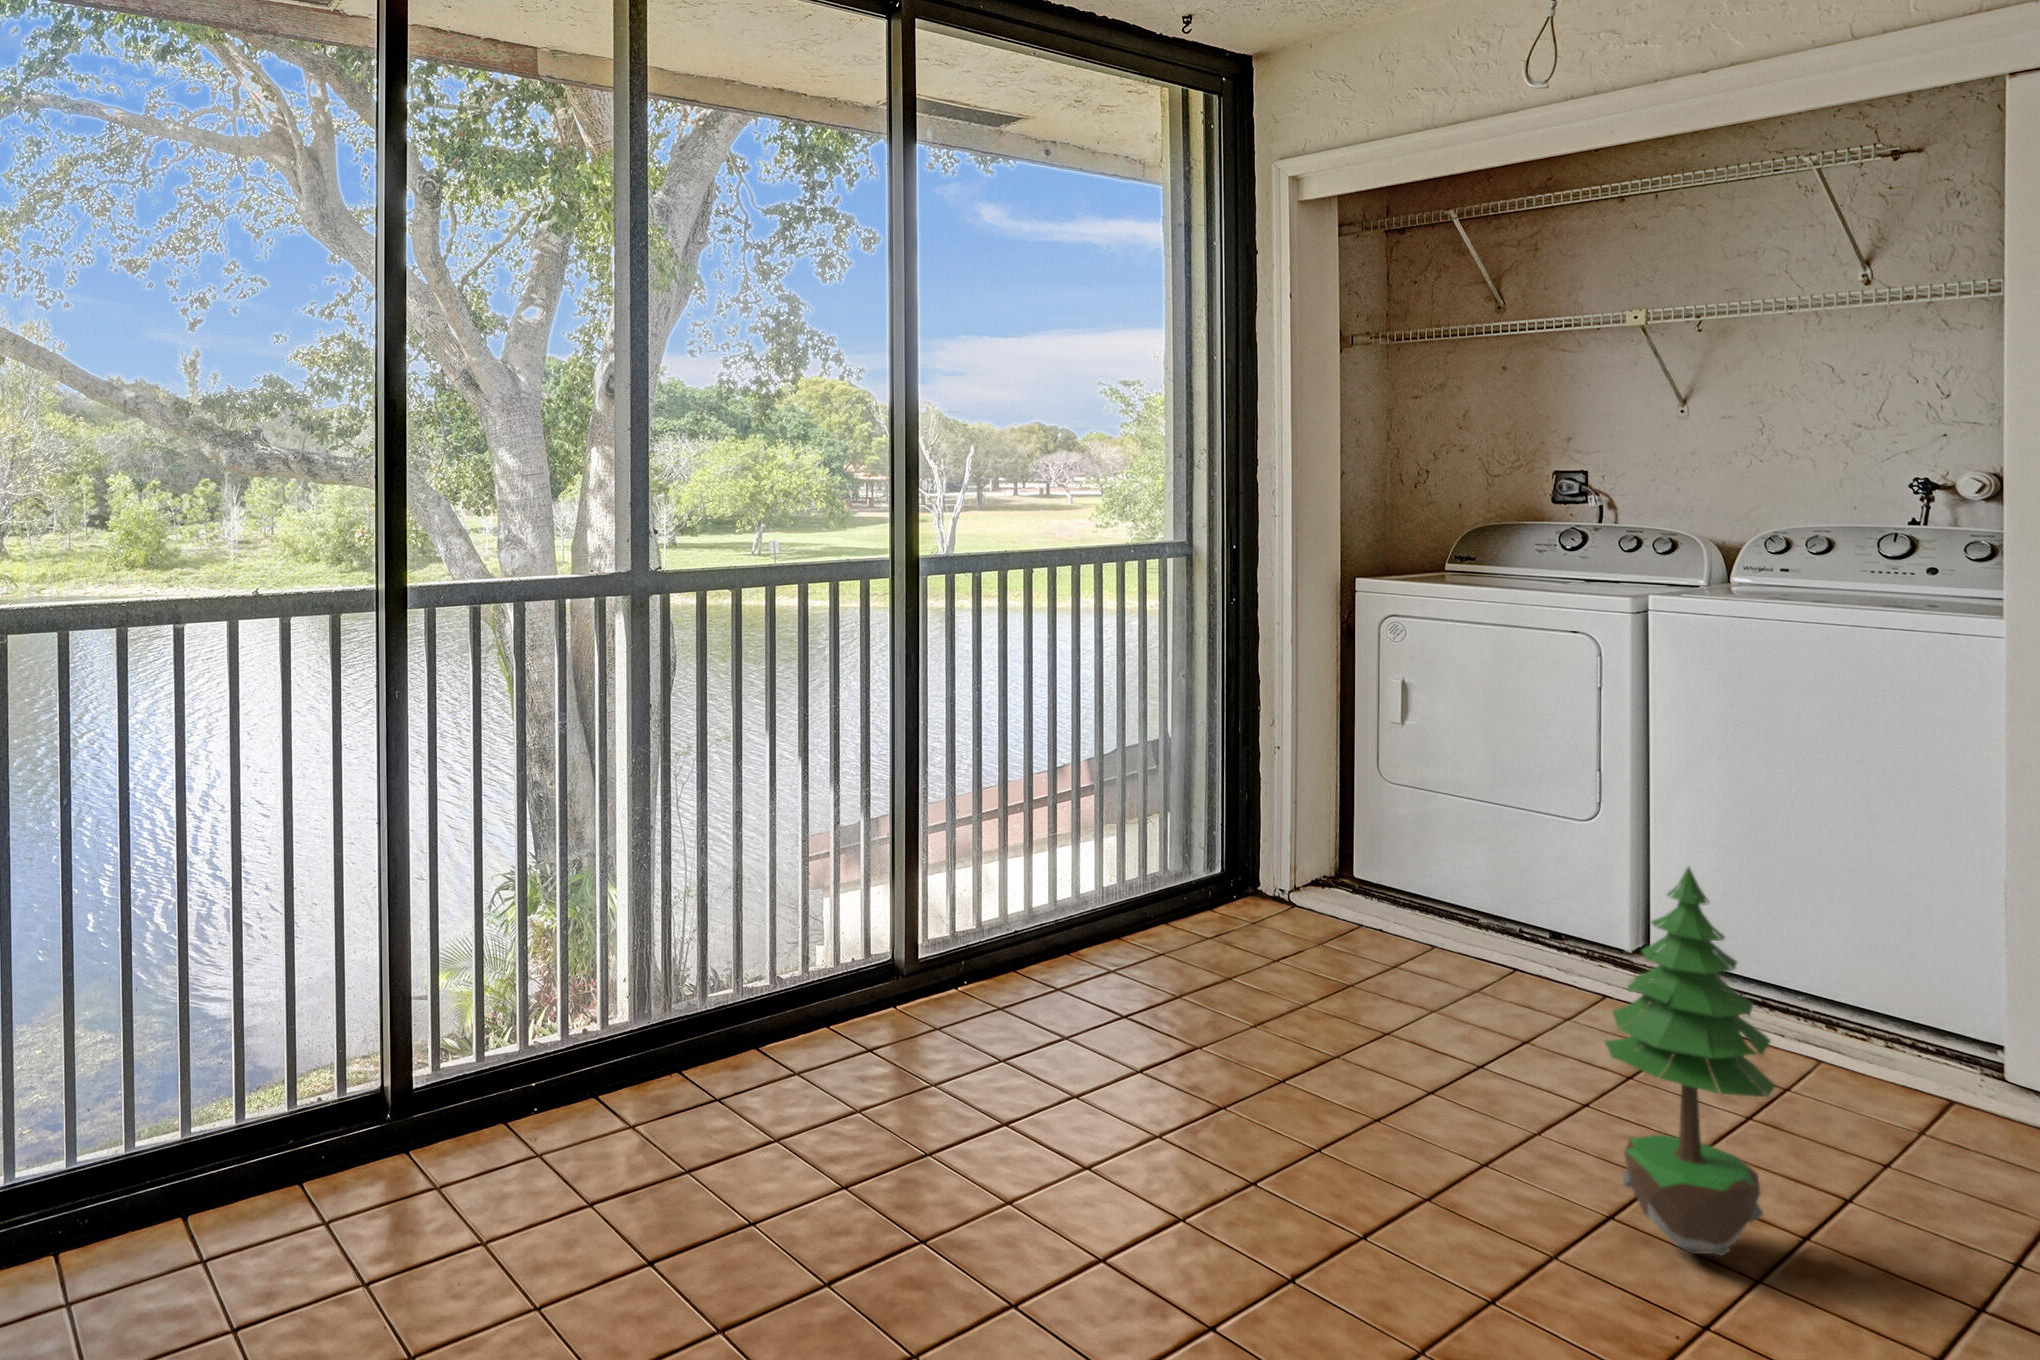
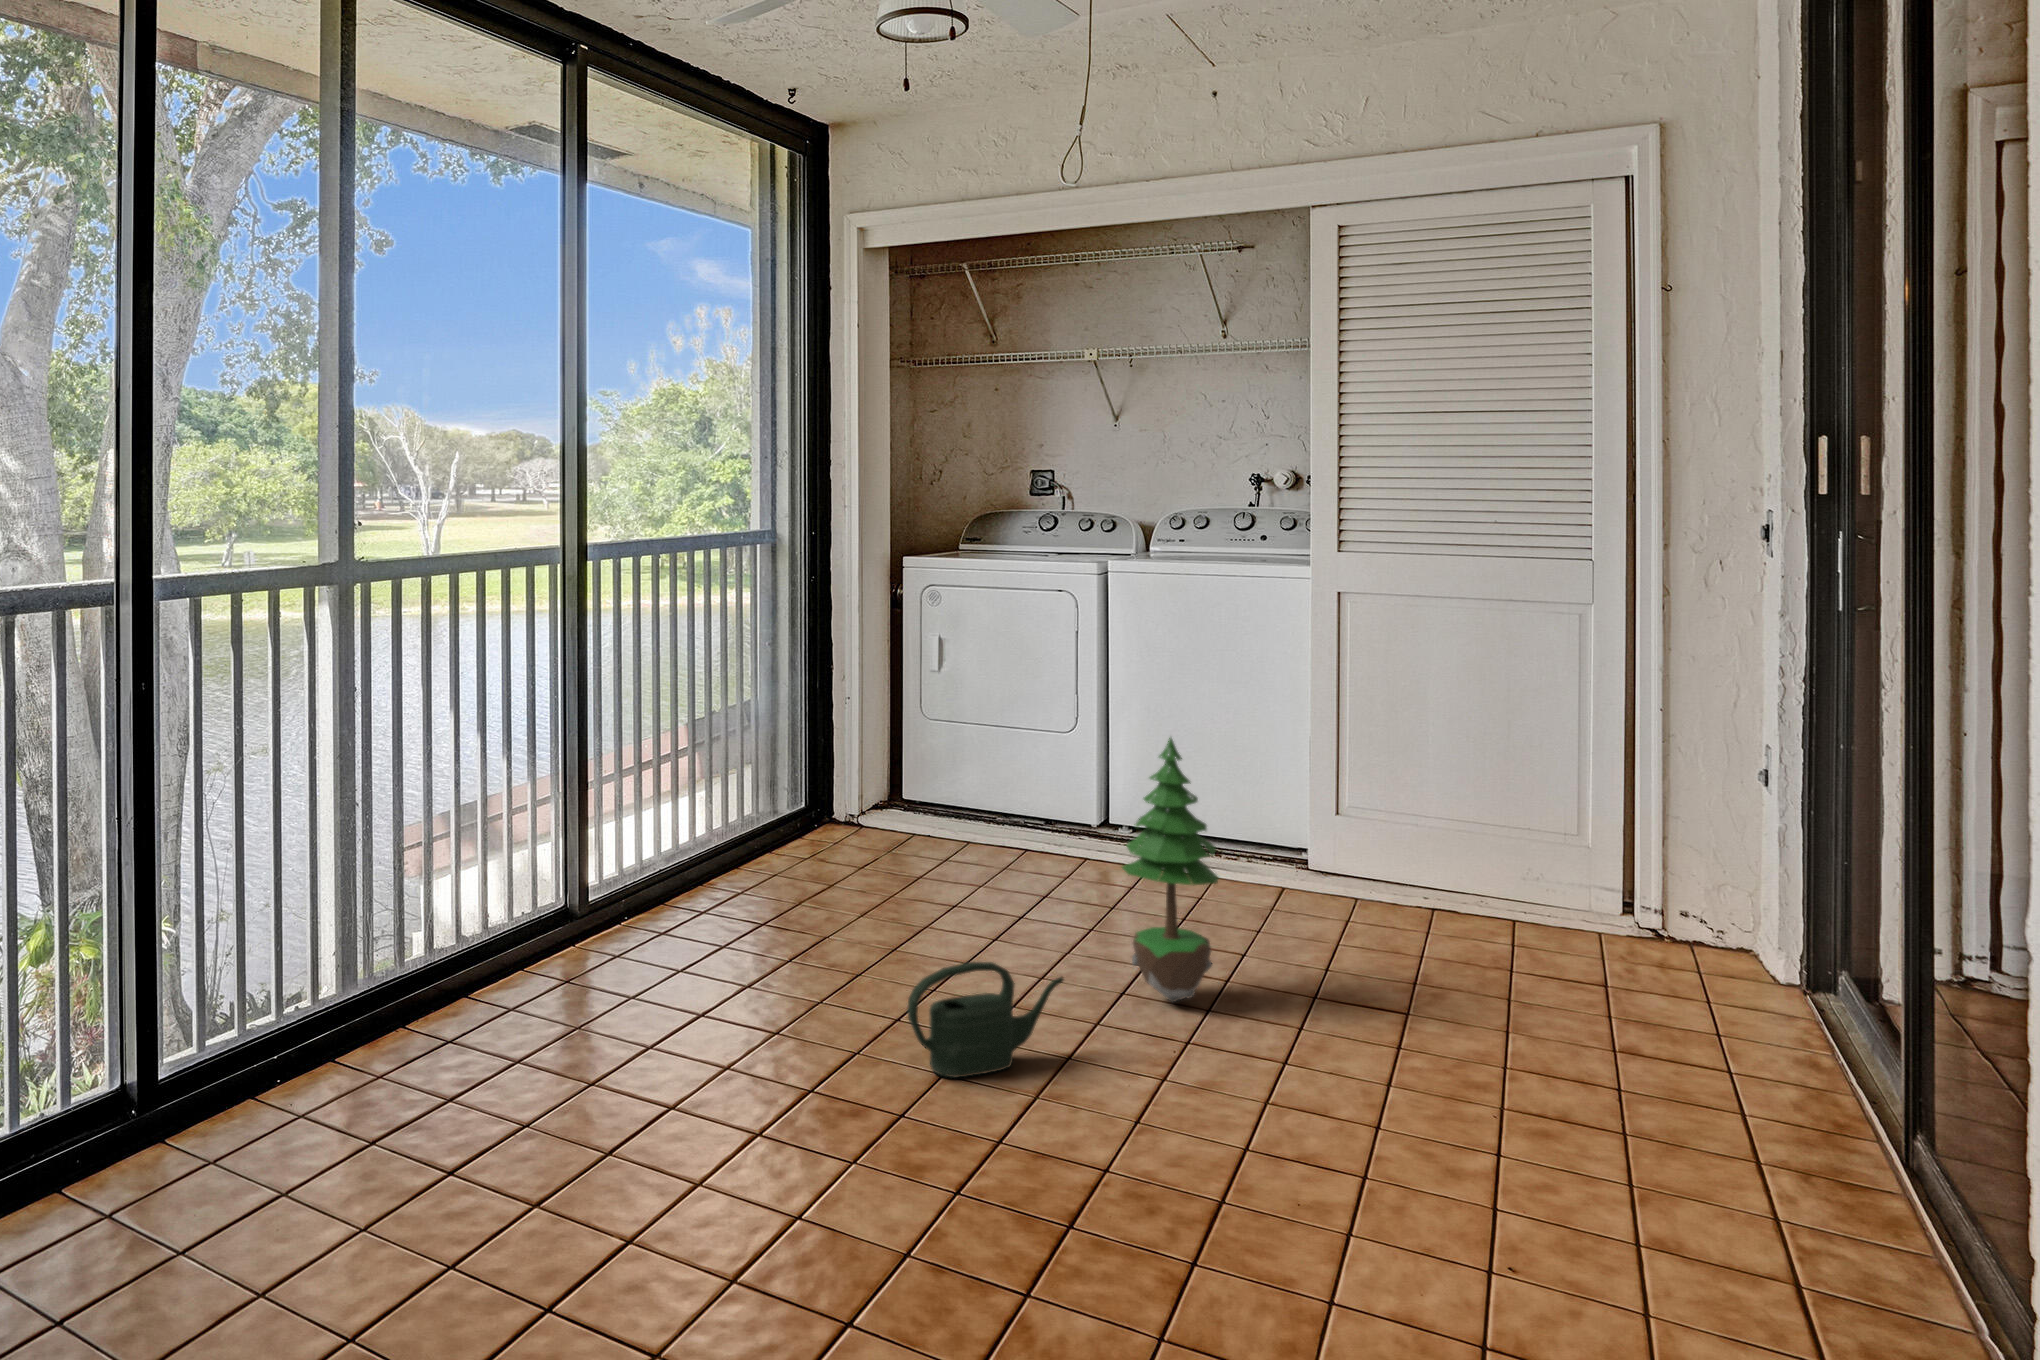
watering can: none [1235,1147,1485,1306] -> present [907,962,1064,1077]

